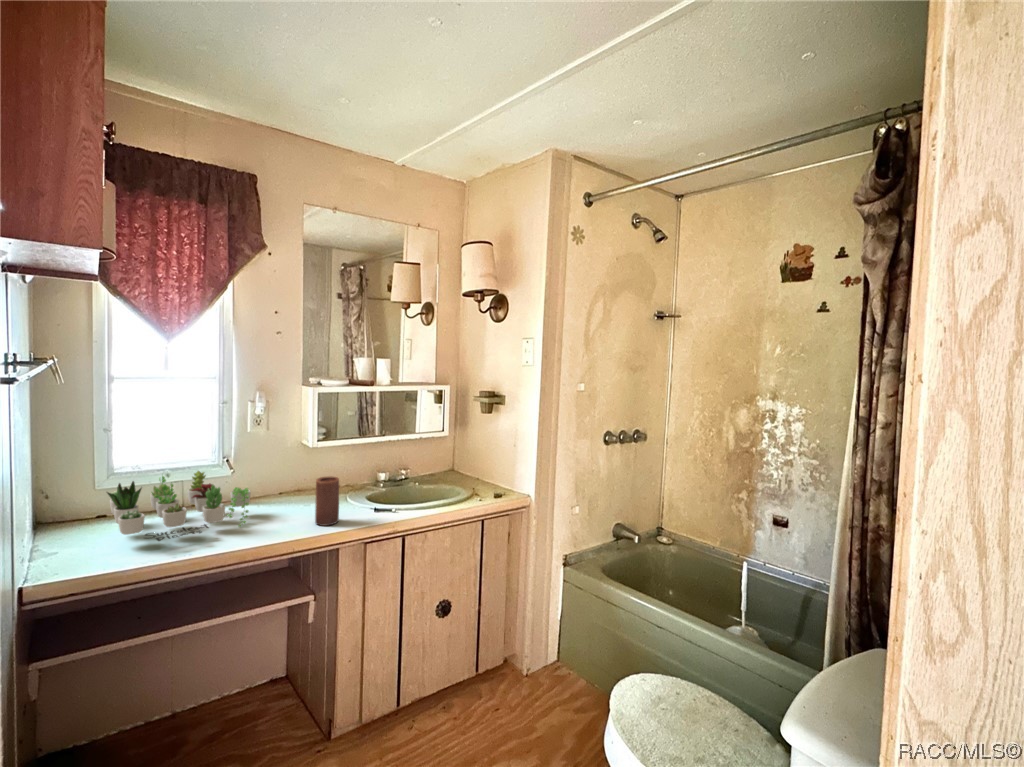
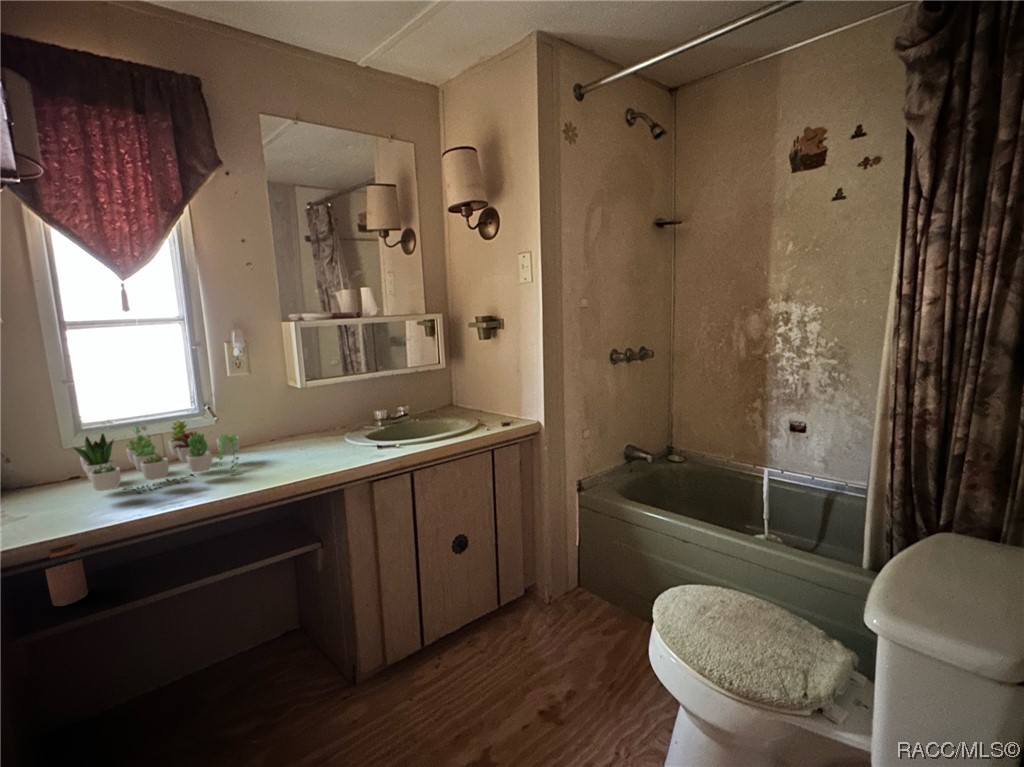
candle: present [315,476,339,526] -> present [46,543,88,606]

